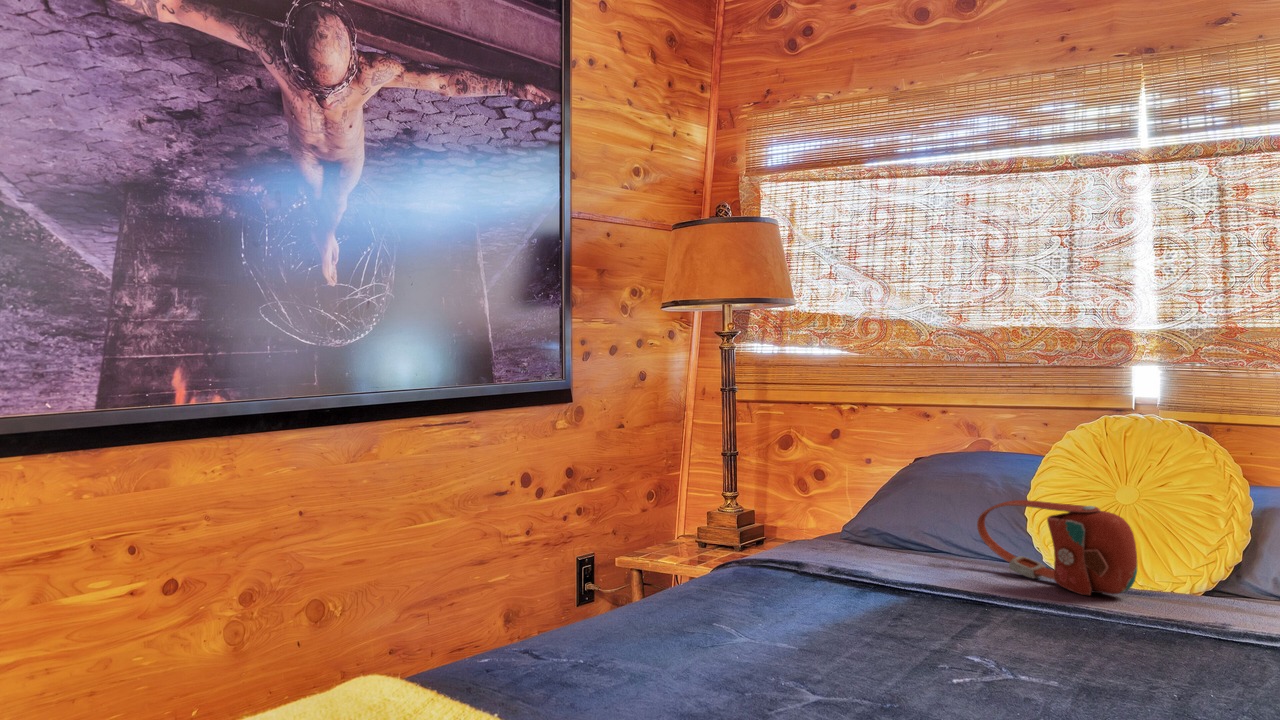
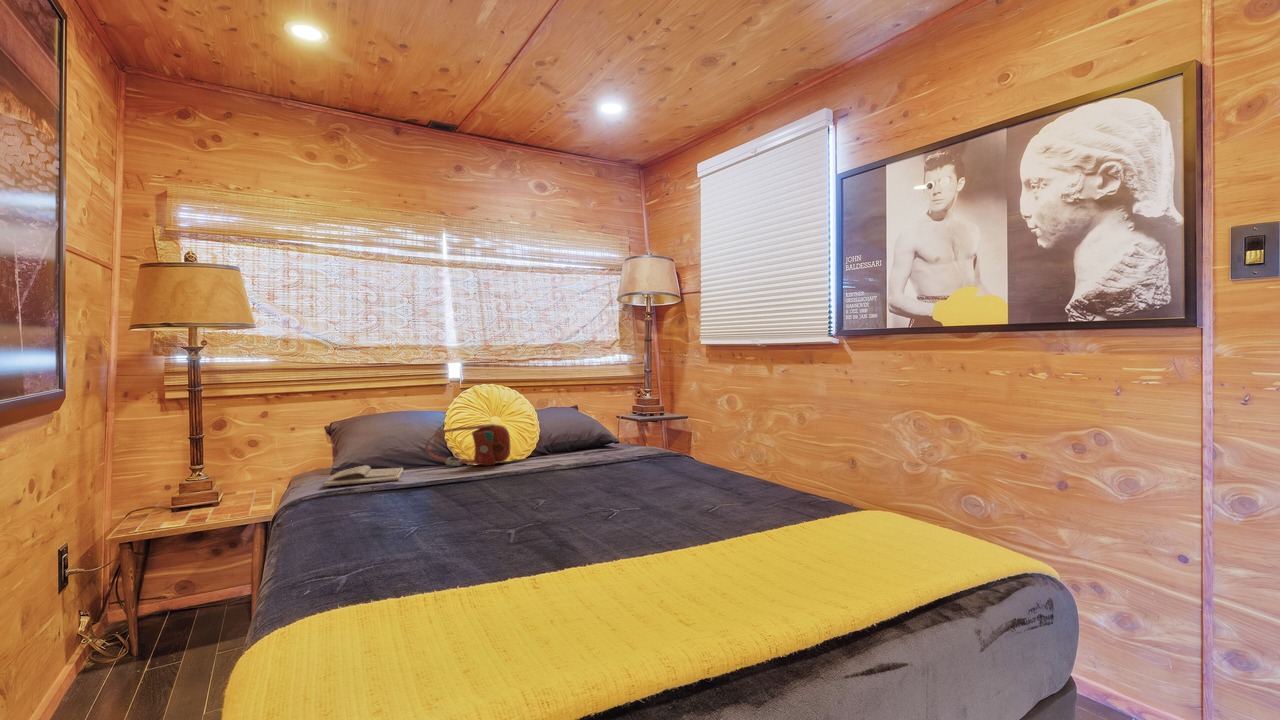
book: none [796,534,938,574] -> present [325,466,403,486]

